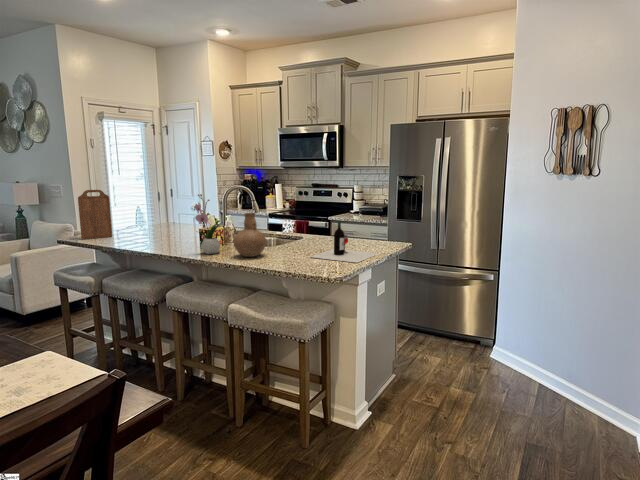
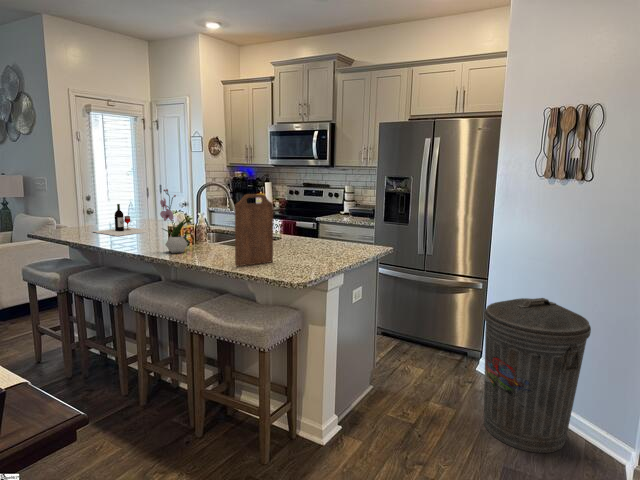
cutting board: present [78,190,112,239] -> present [235,194,273,266]
vase: present [233,213,266,257] -> none [198,210,234,257]
wine bottle: present [310,221,377,263] -> present [93,204,151,236]
trash can: none [501,286,601,429] -> present [484,298,591,453]

